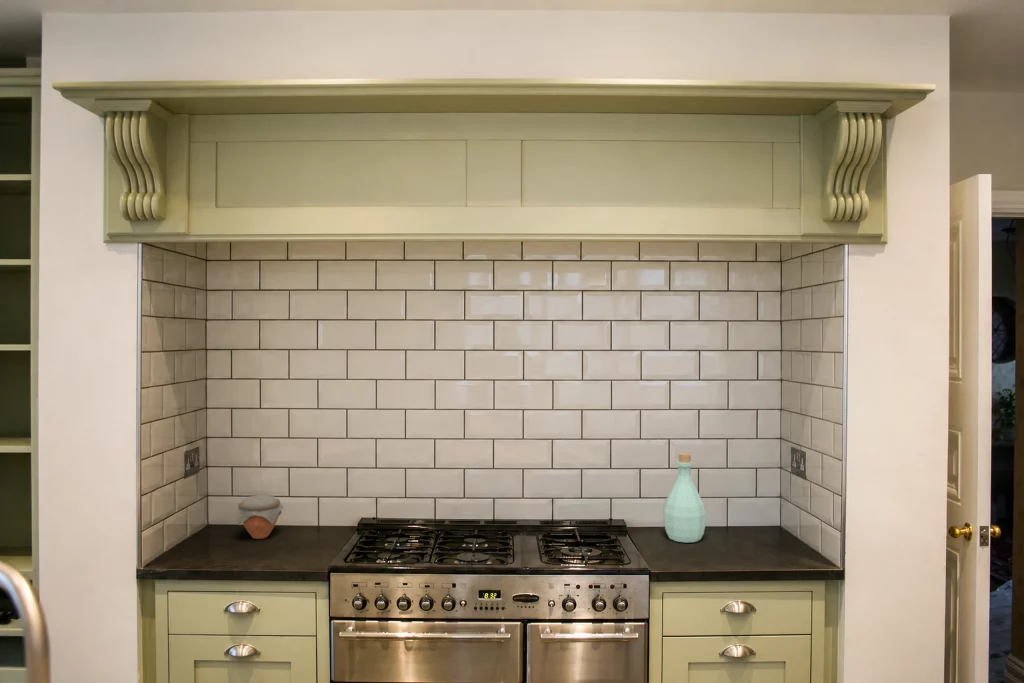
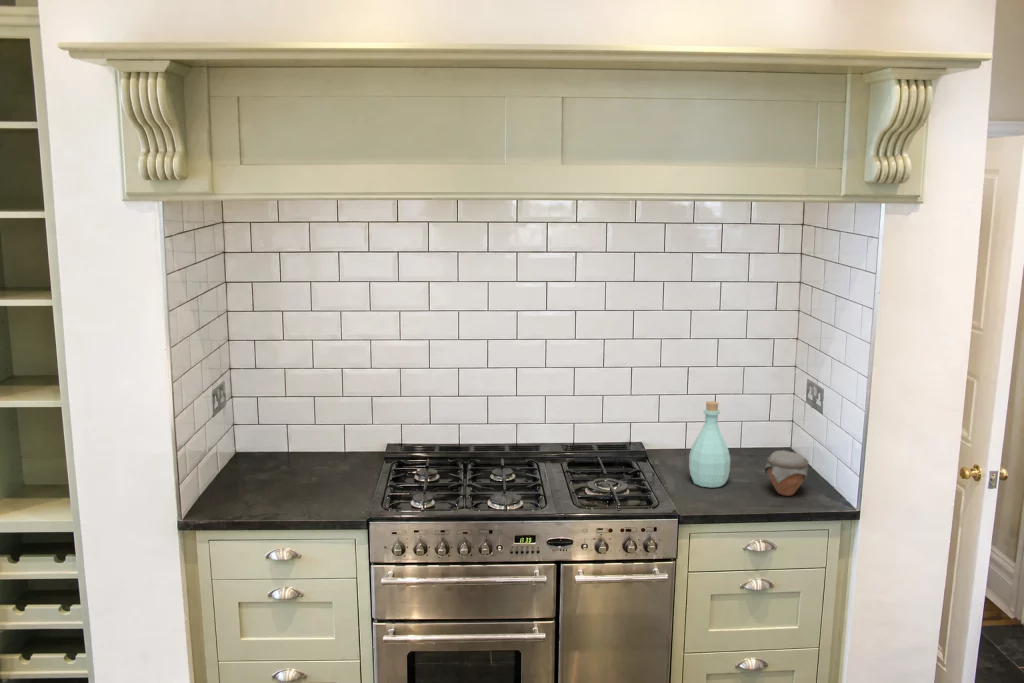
jar: present [235,494,283,539] -> present [765,450,808,496]

